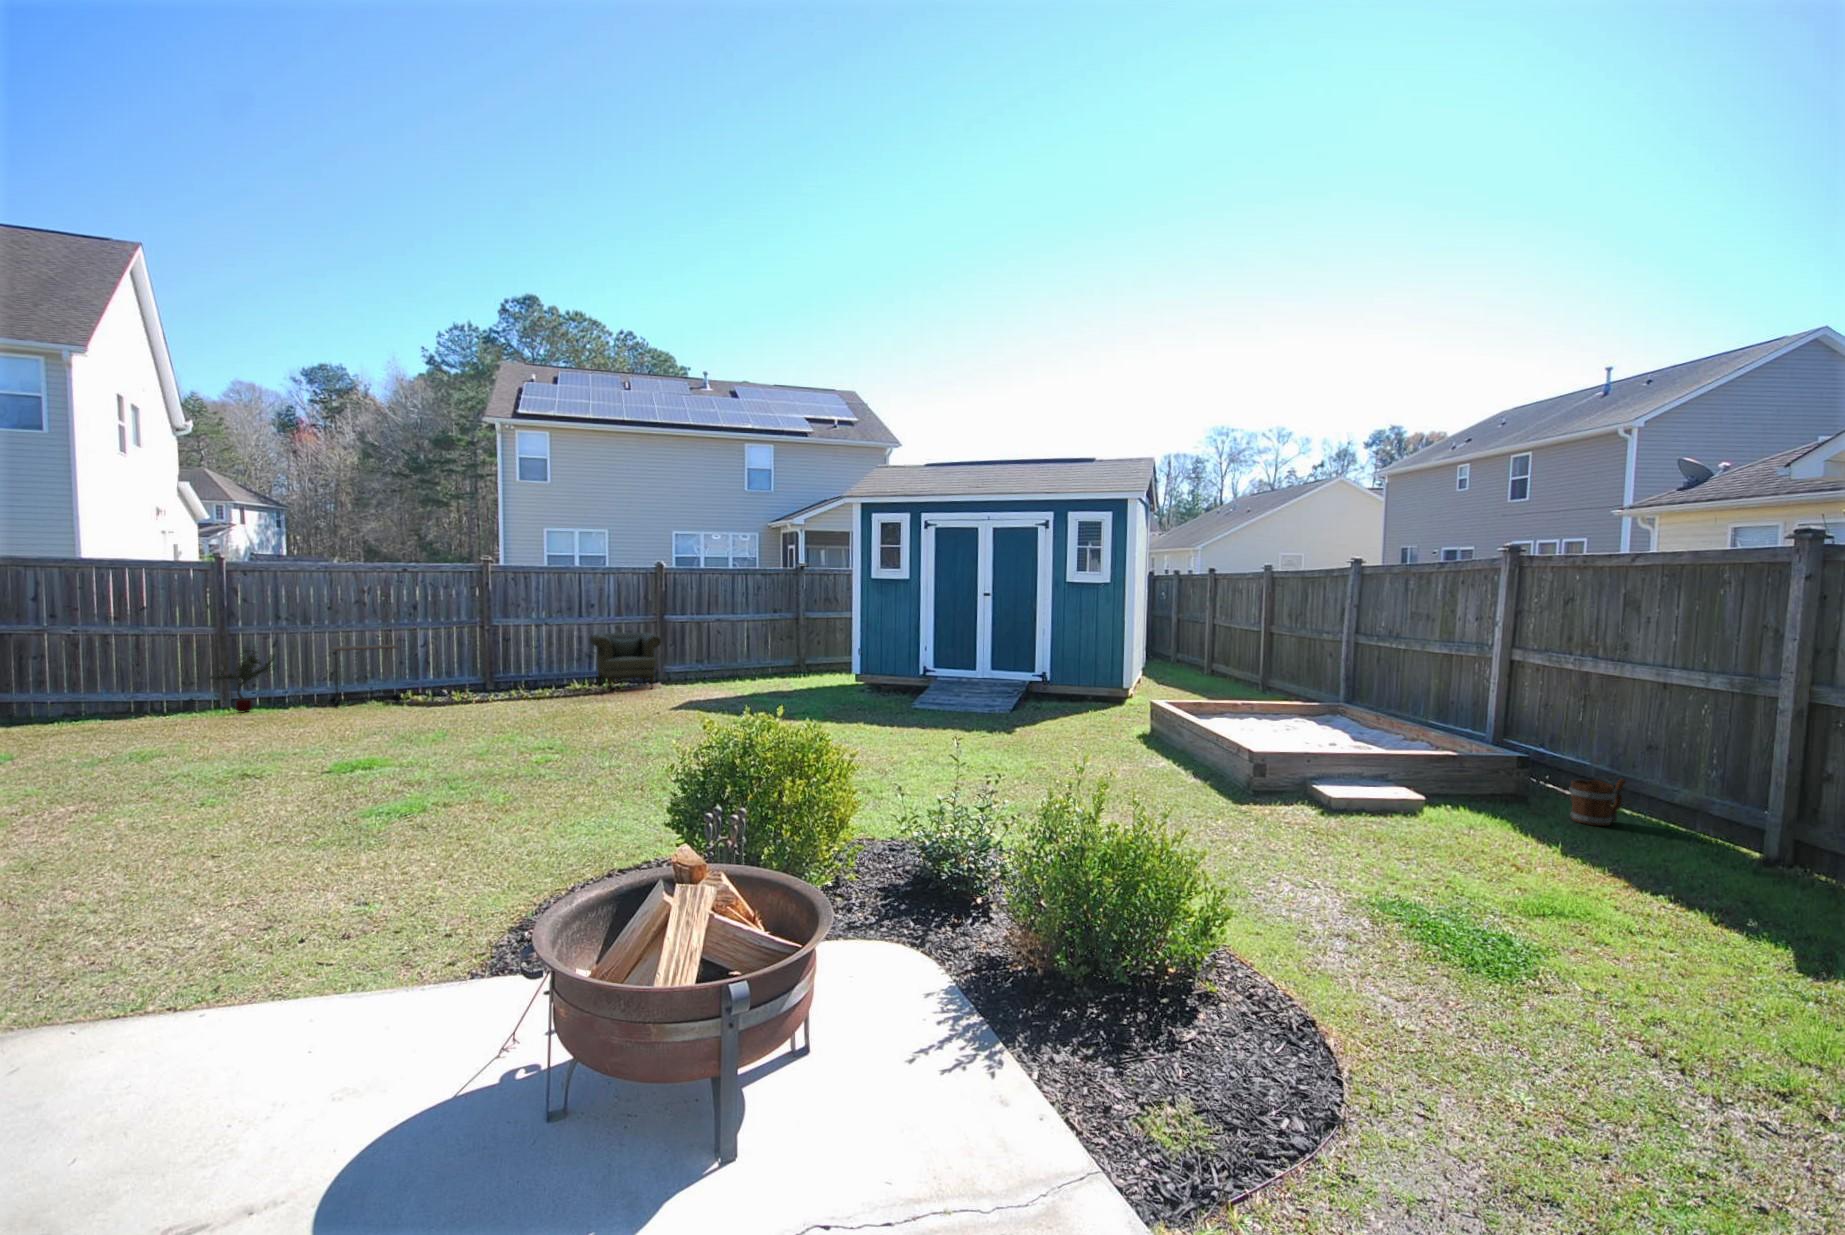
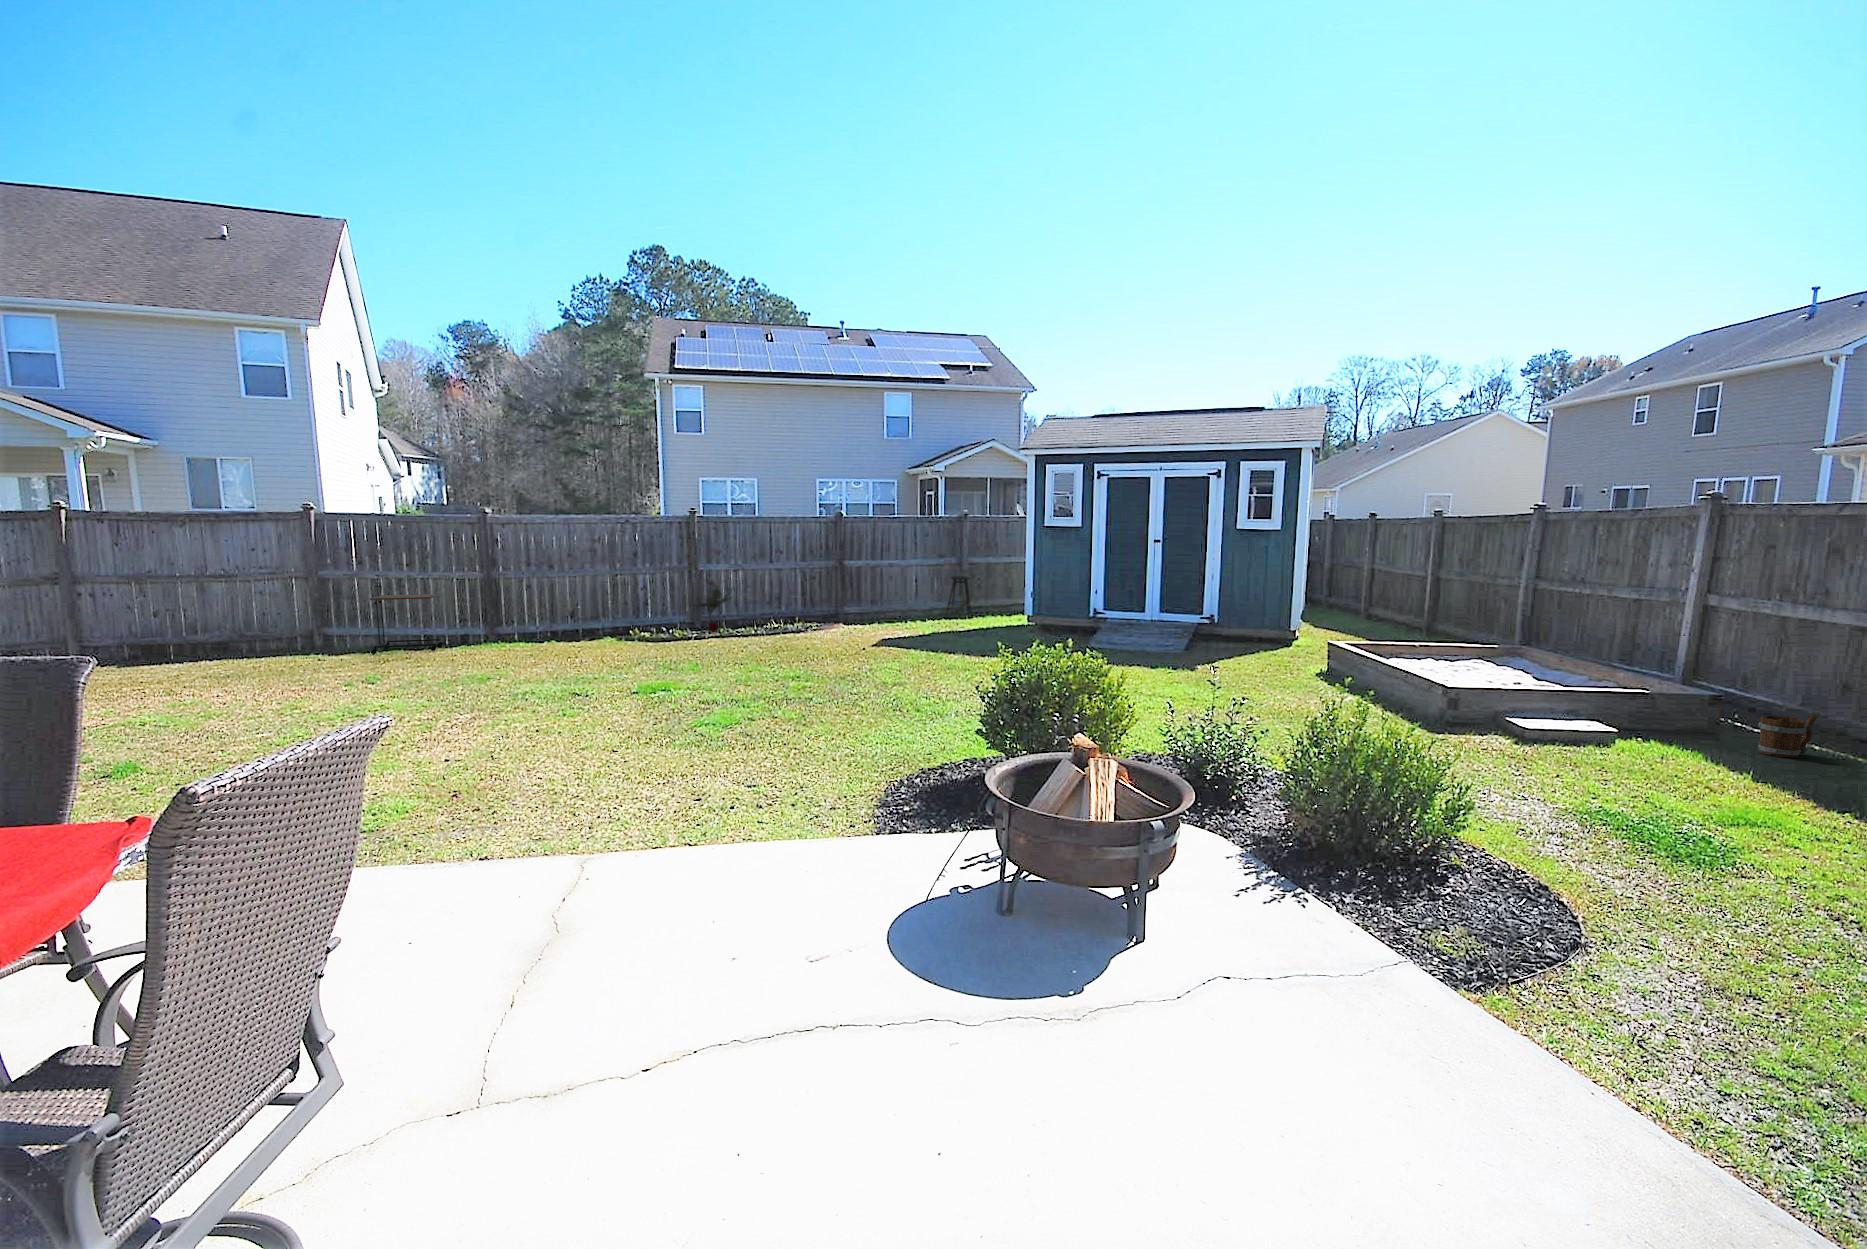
armchair: present [590,632,661,691] -> none [781,576,845,629]
stool: none [779,633,809,678] -> present [948,576,971,612]
side table: present [330,645,401,708] -> present [370,594,443,654]
potted tree: present [210,647,275,713] -> present [693,583,731,632]

